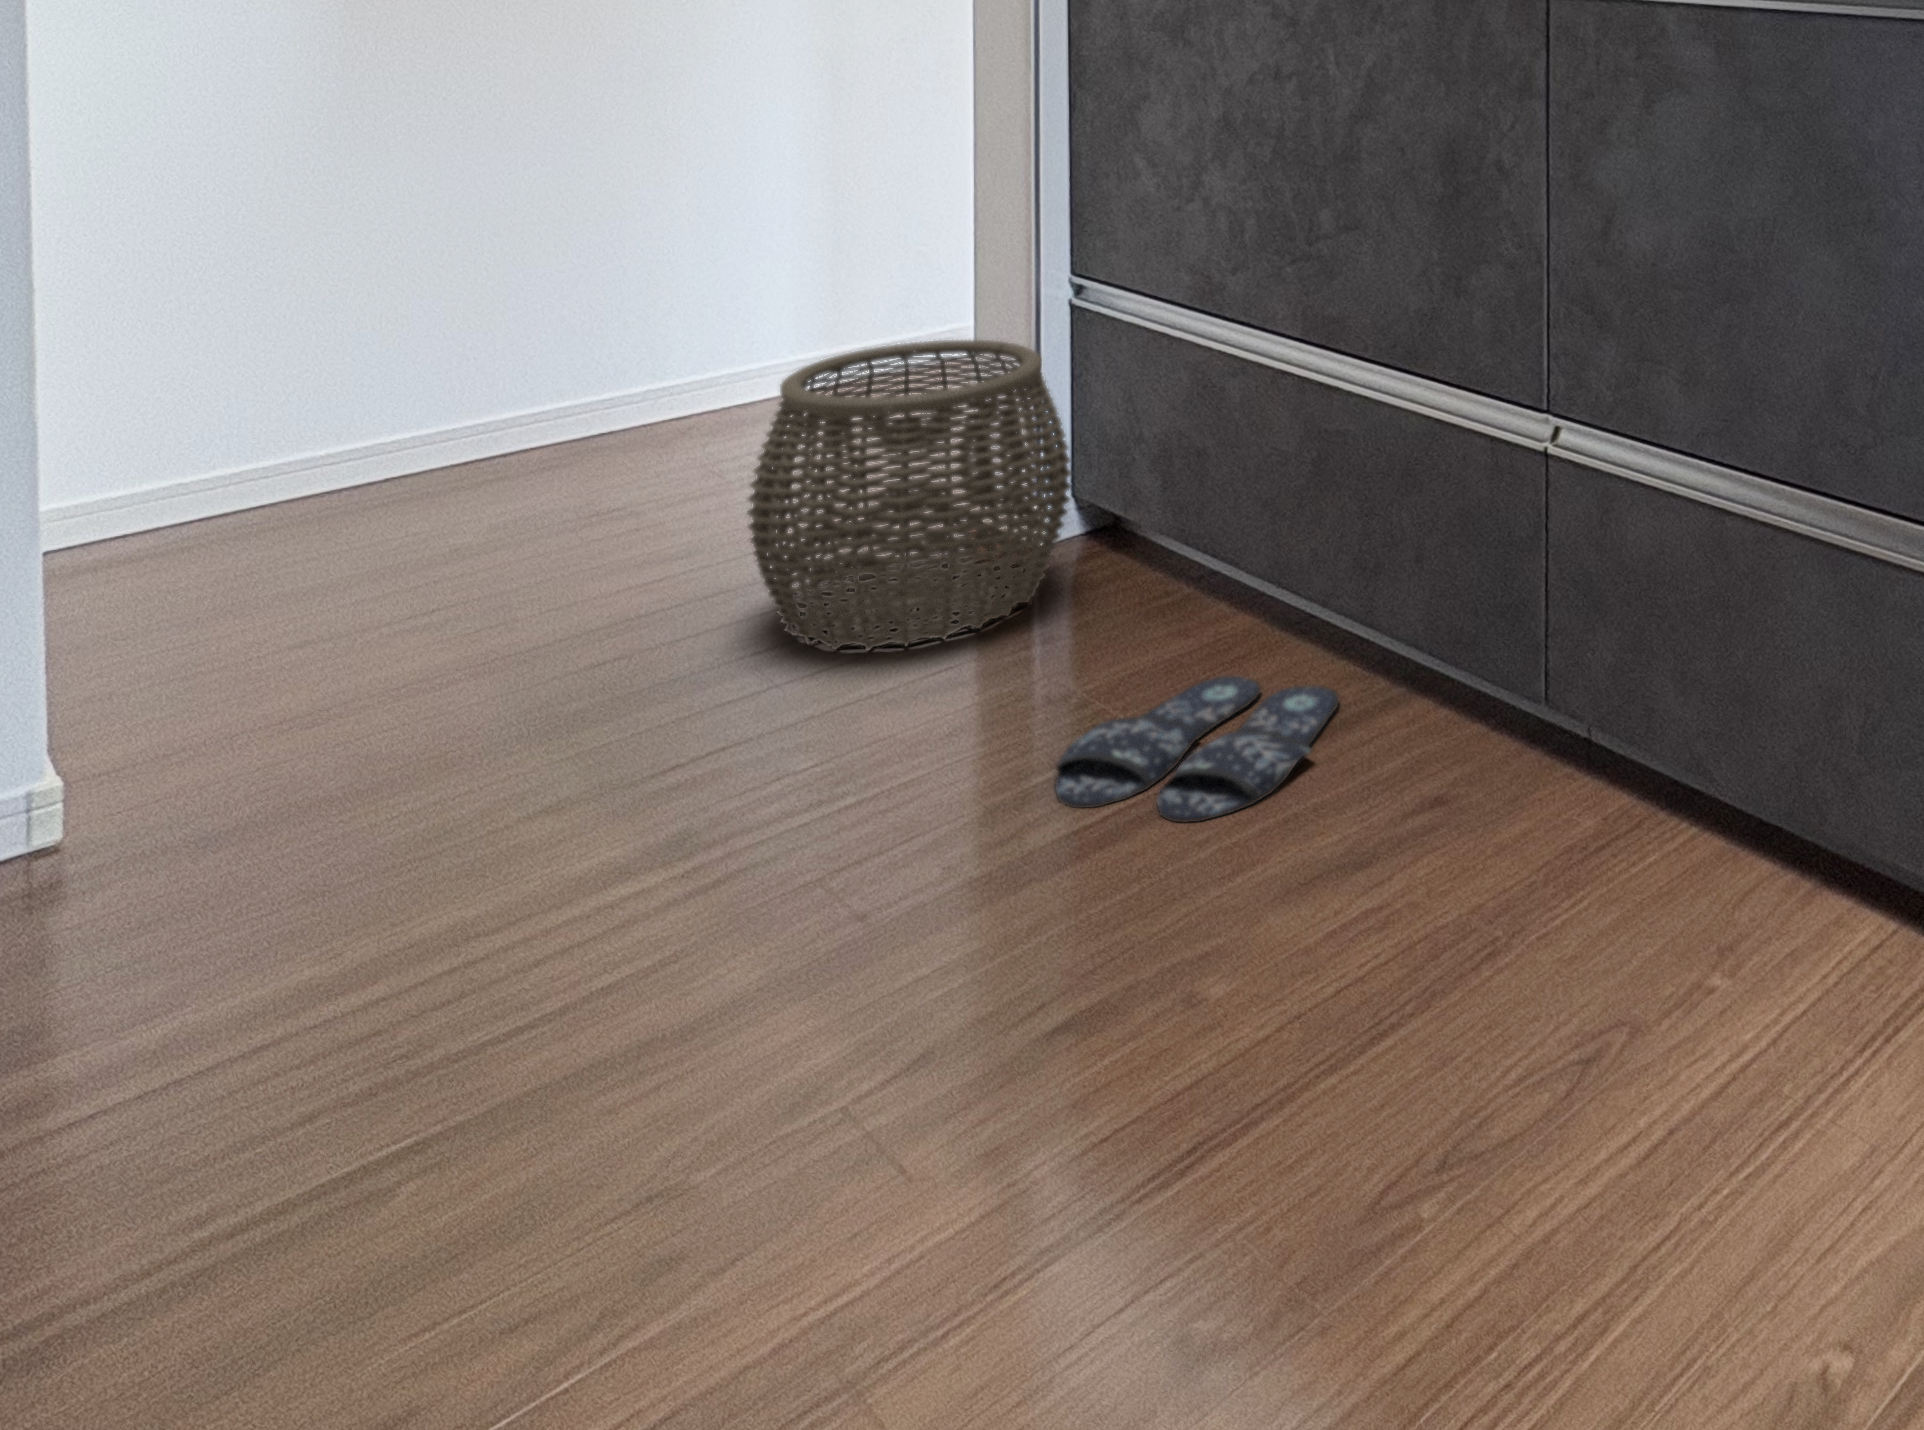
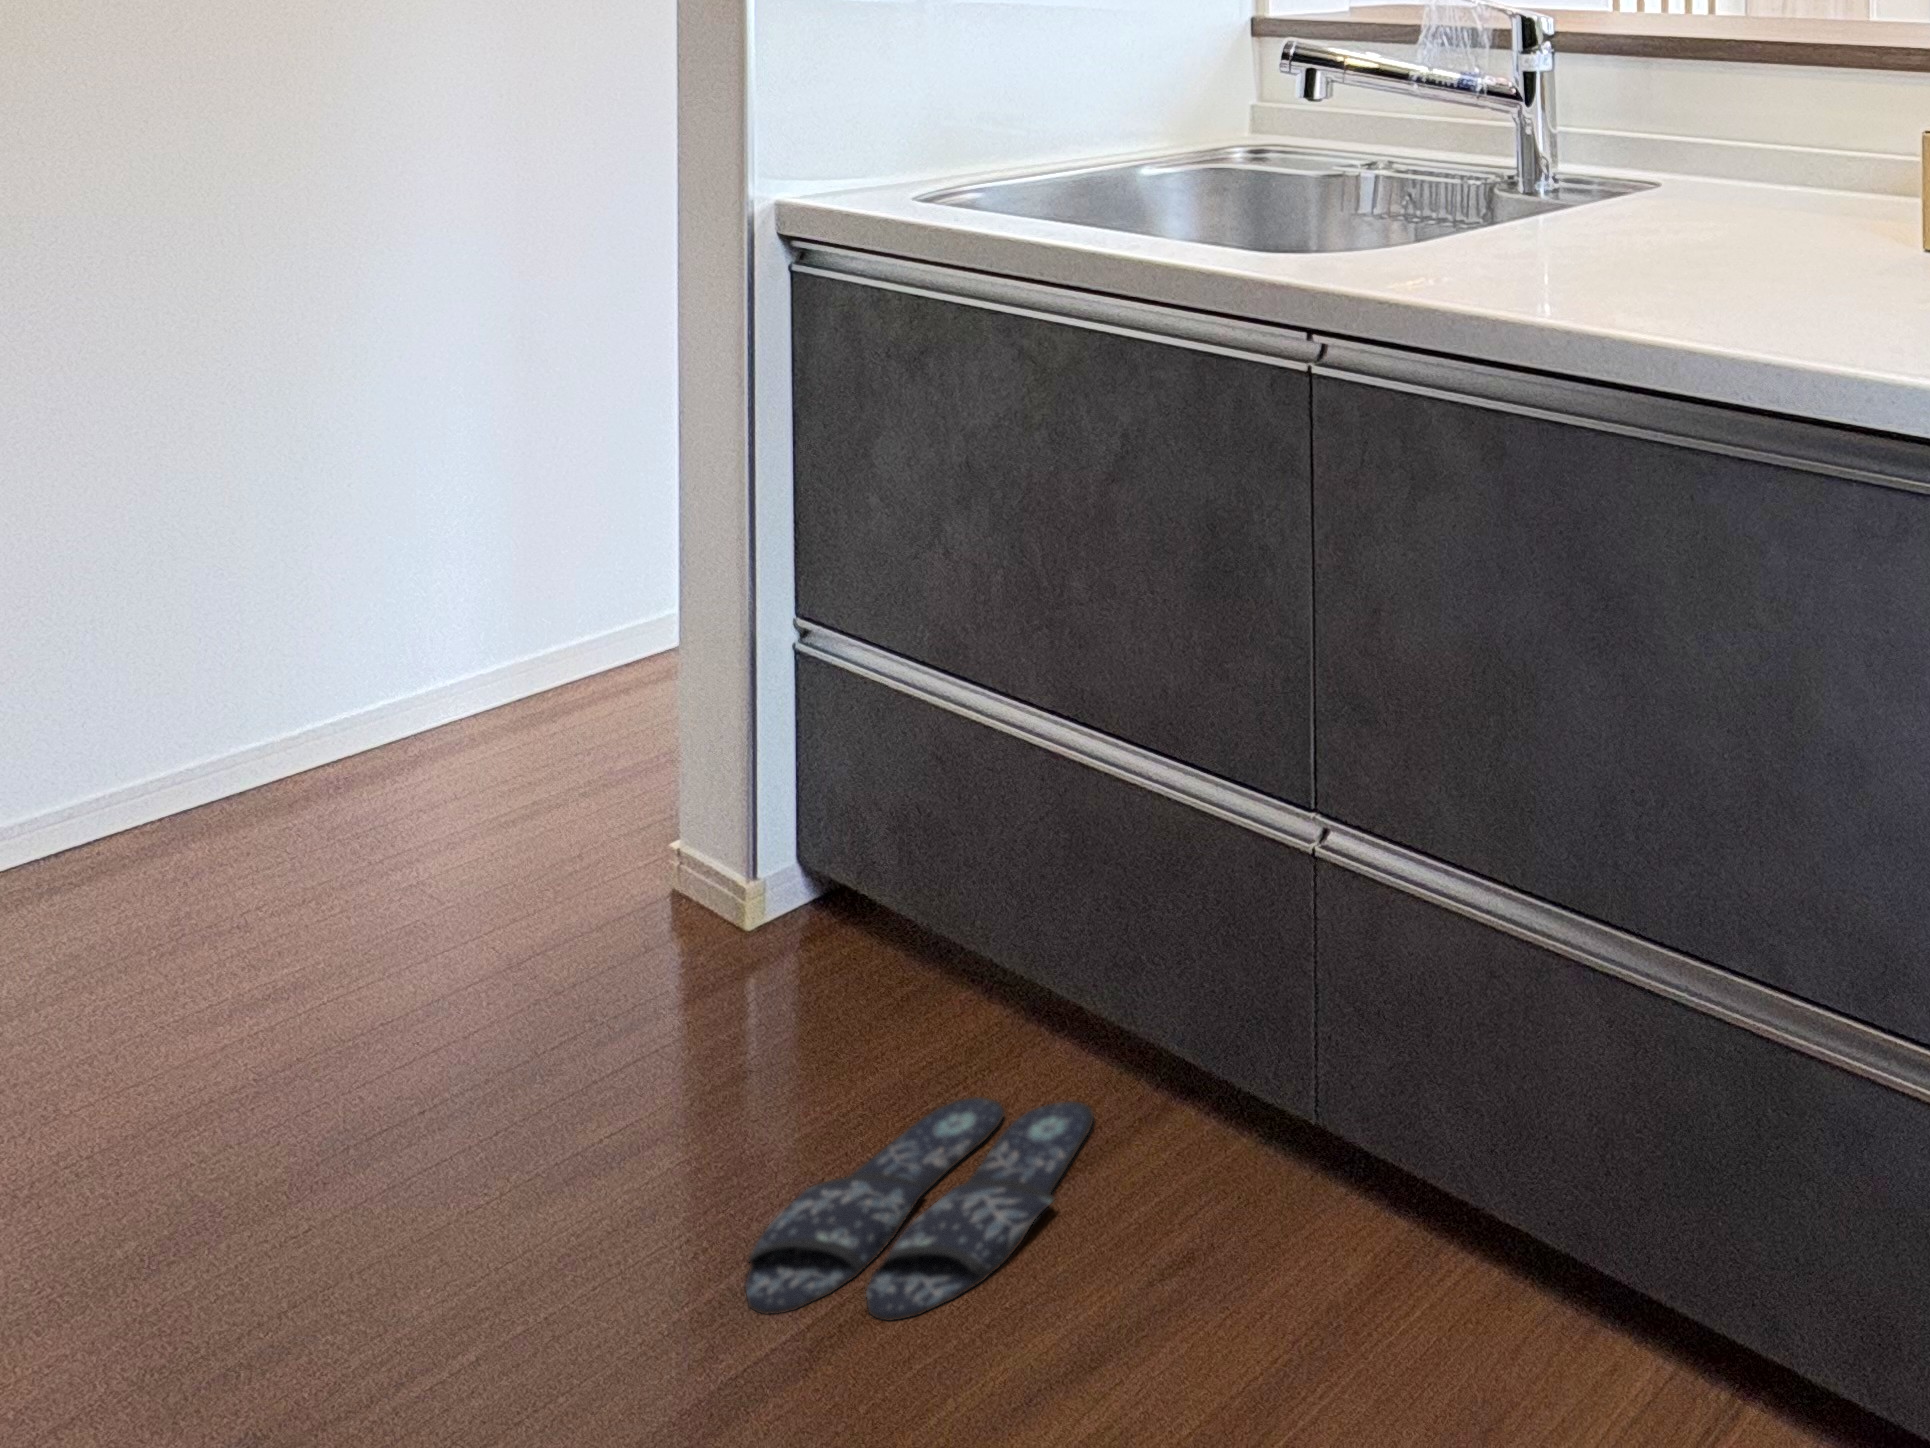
woven basket: present [748,340,1071,650] -> none [380,706,792,1110]

